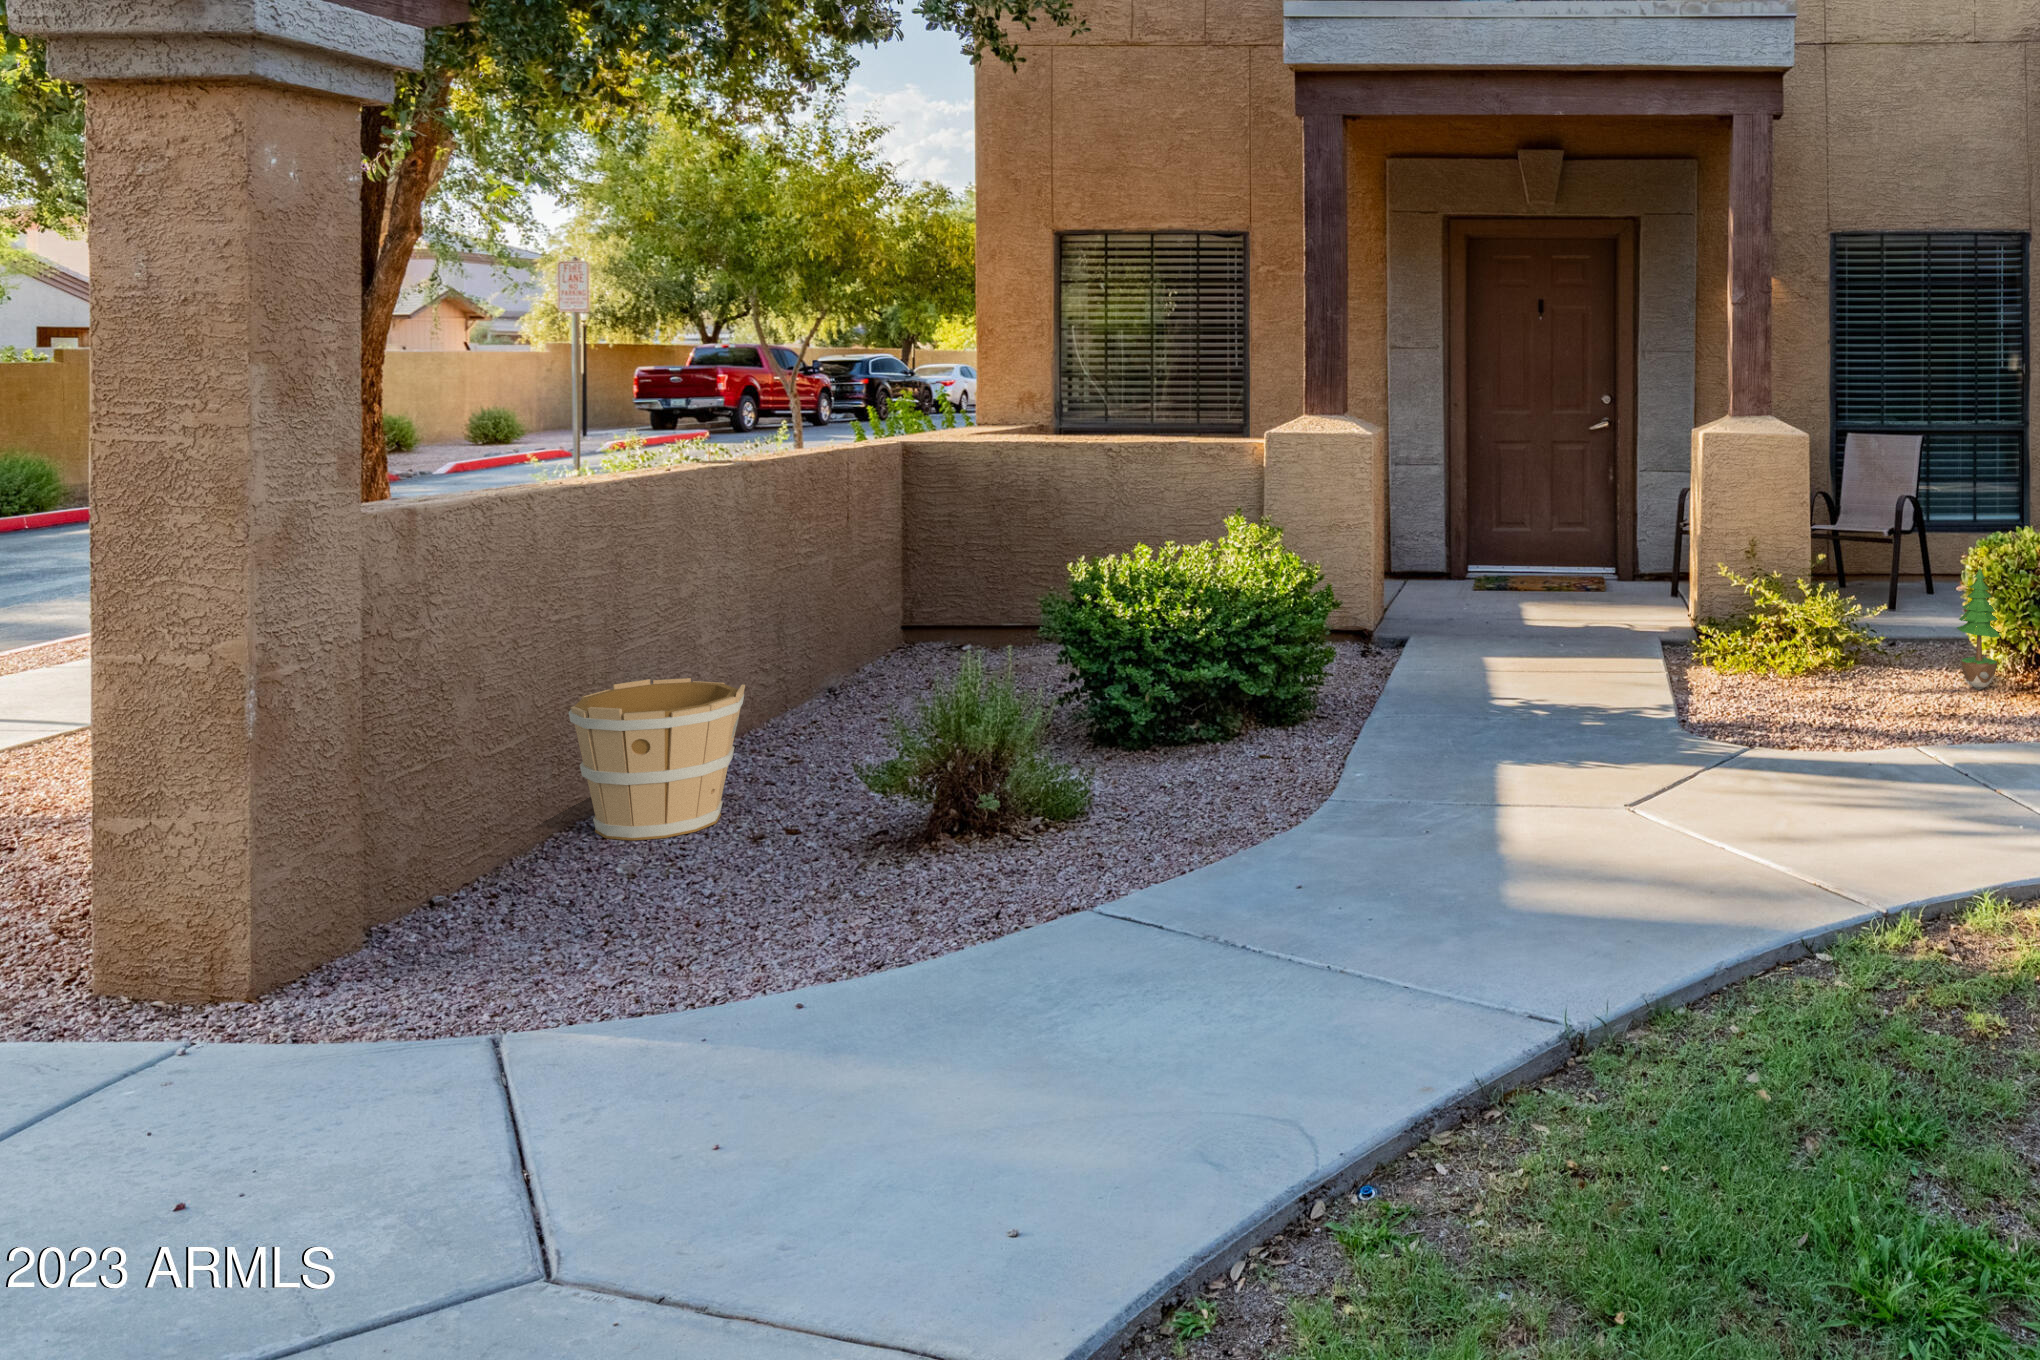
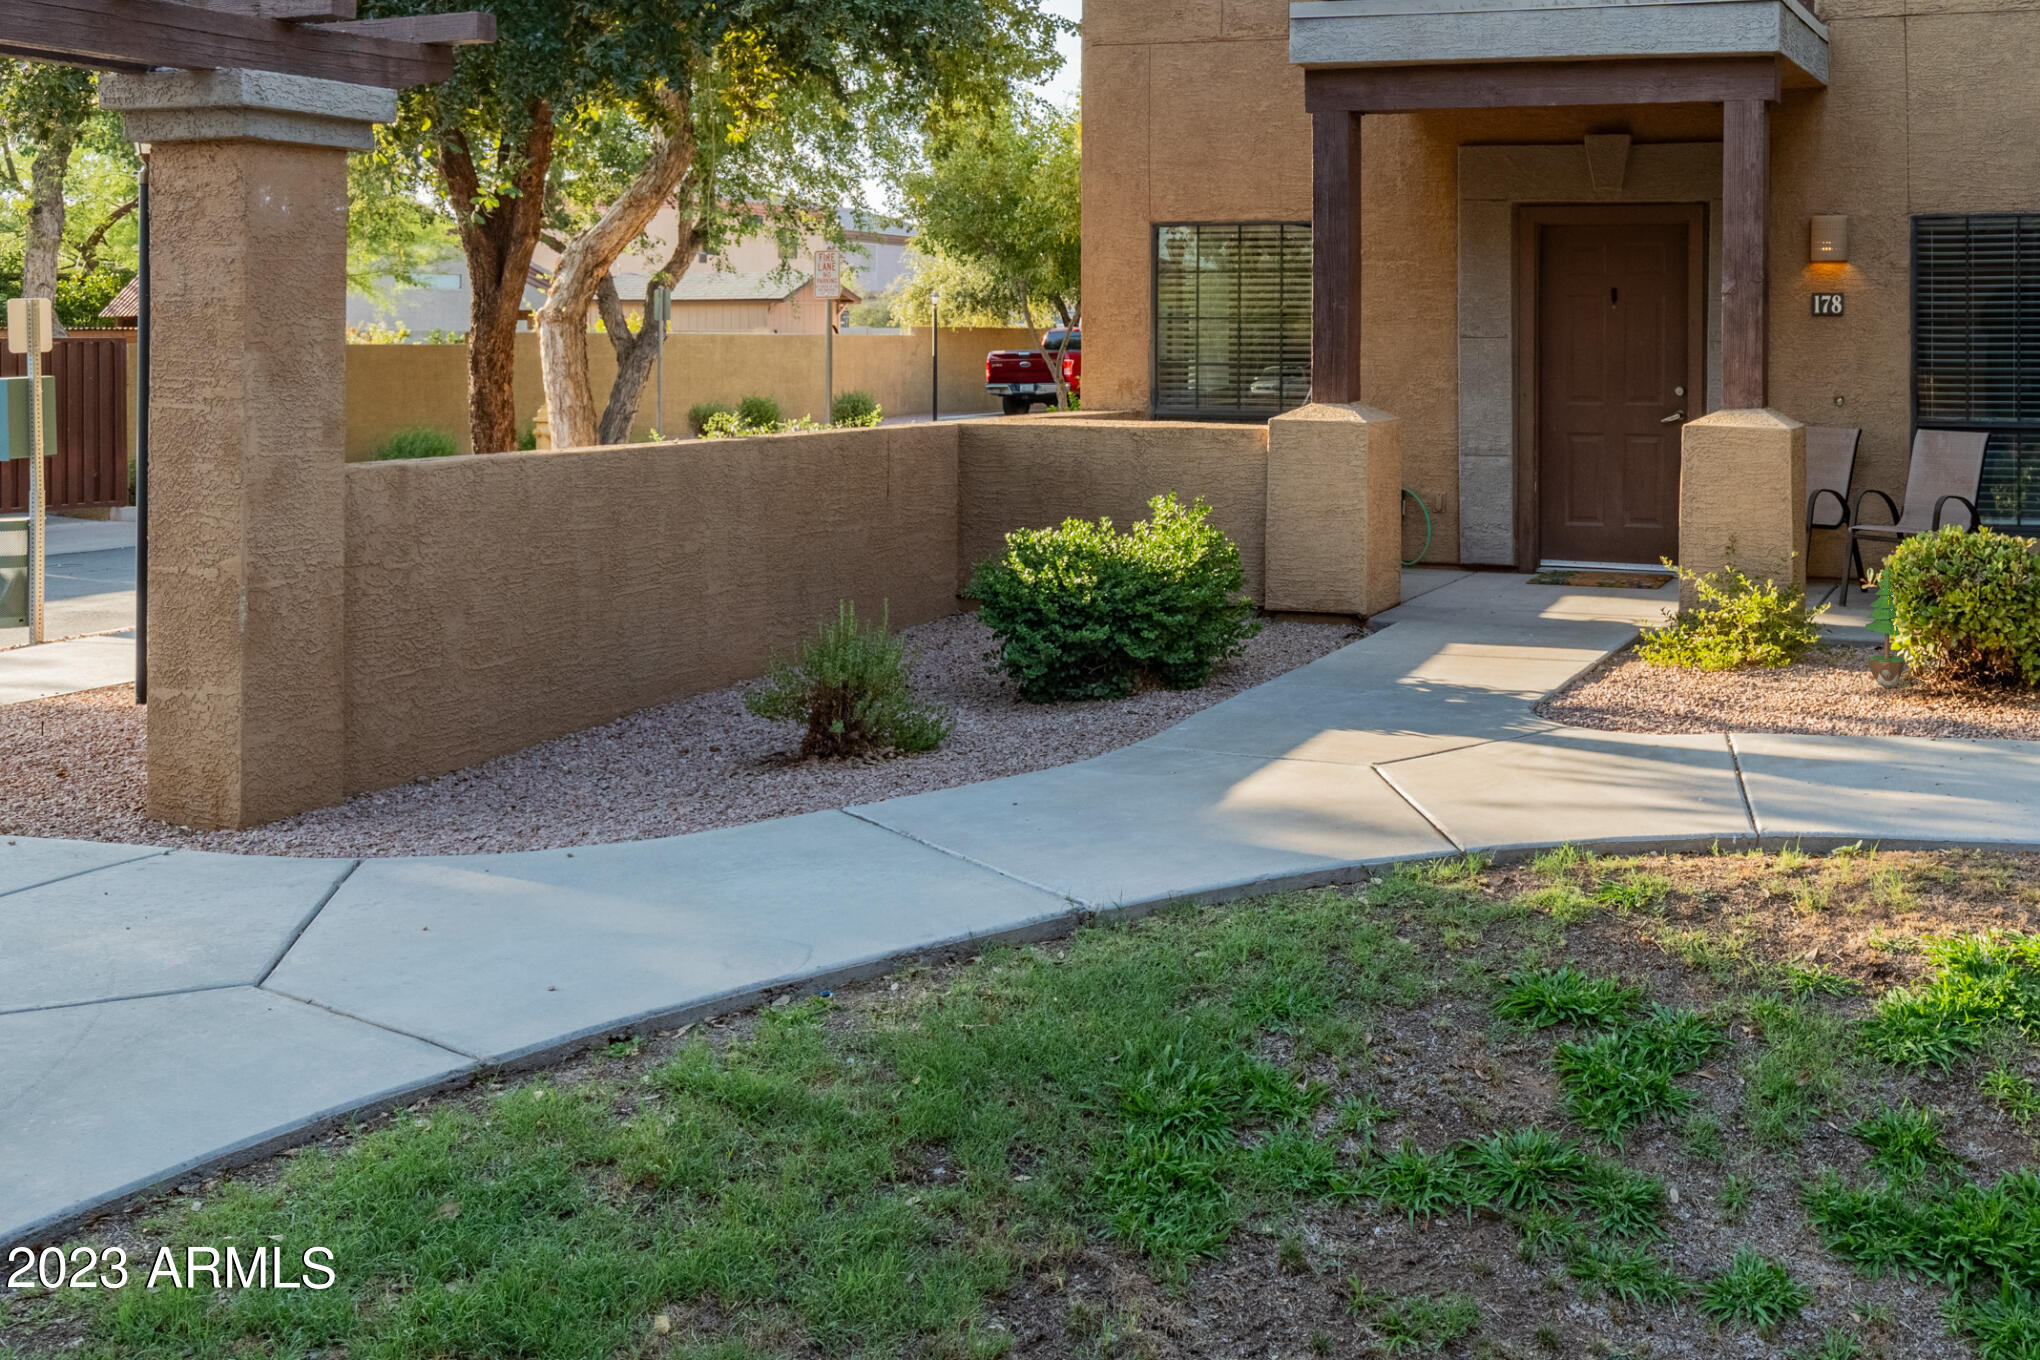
wooden bucket: present [568,678,745,841] -> none [547,606,685,730]

